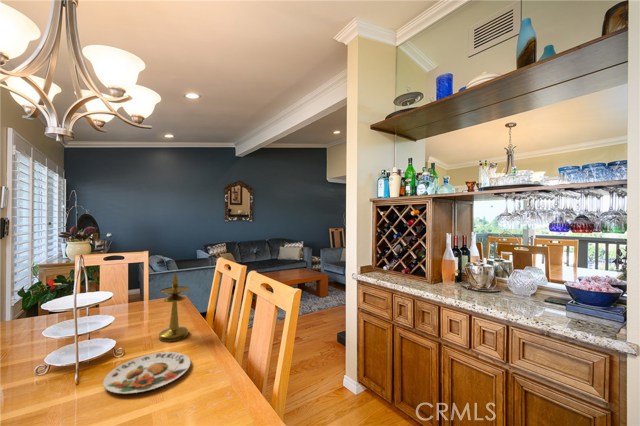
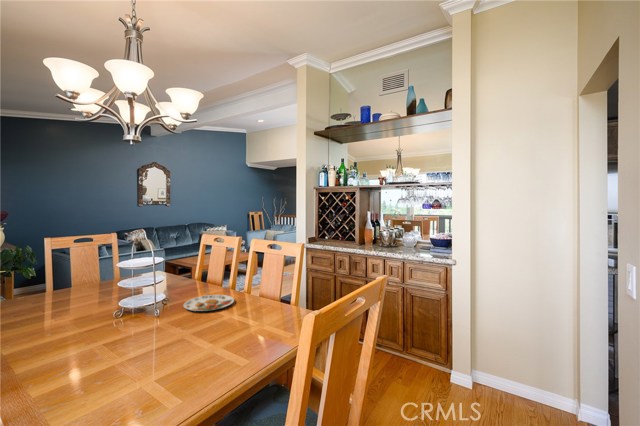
candlestick: present [159,273,189,342] -> none [187,244,208,292]

